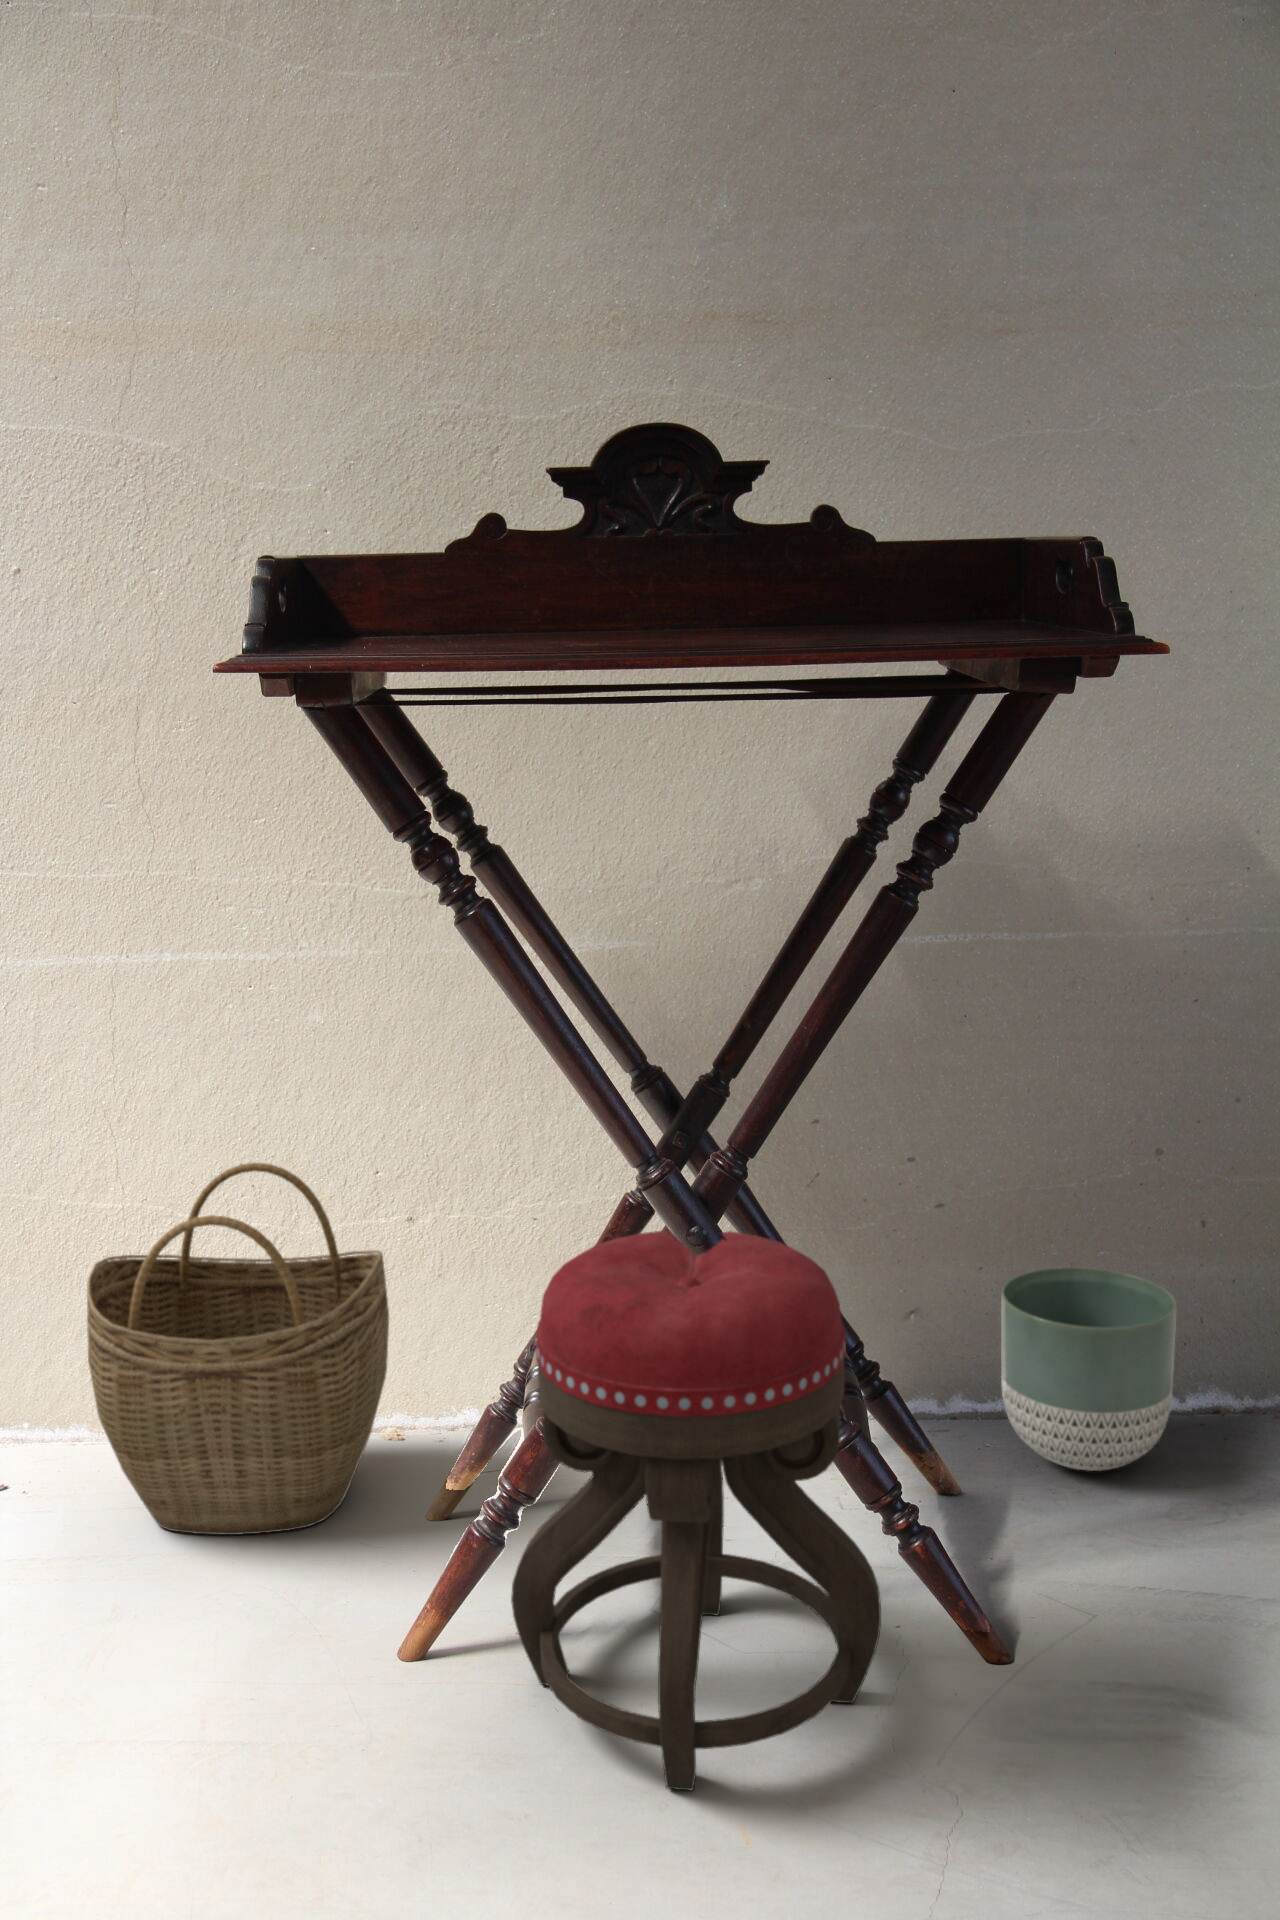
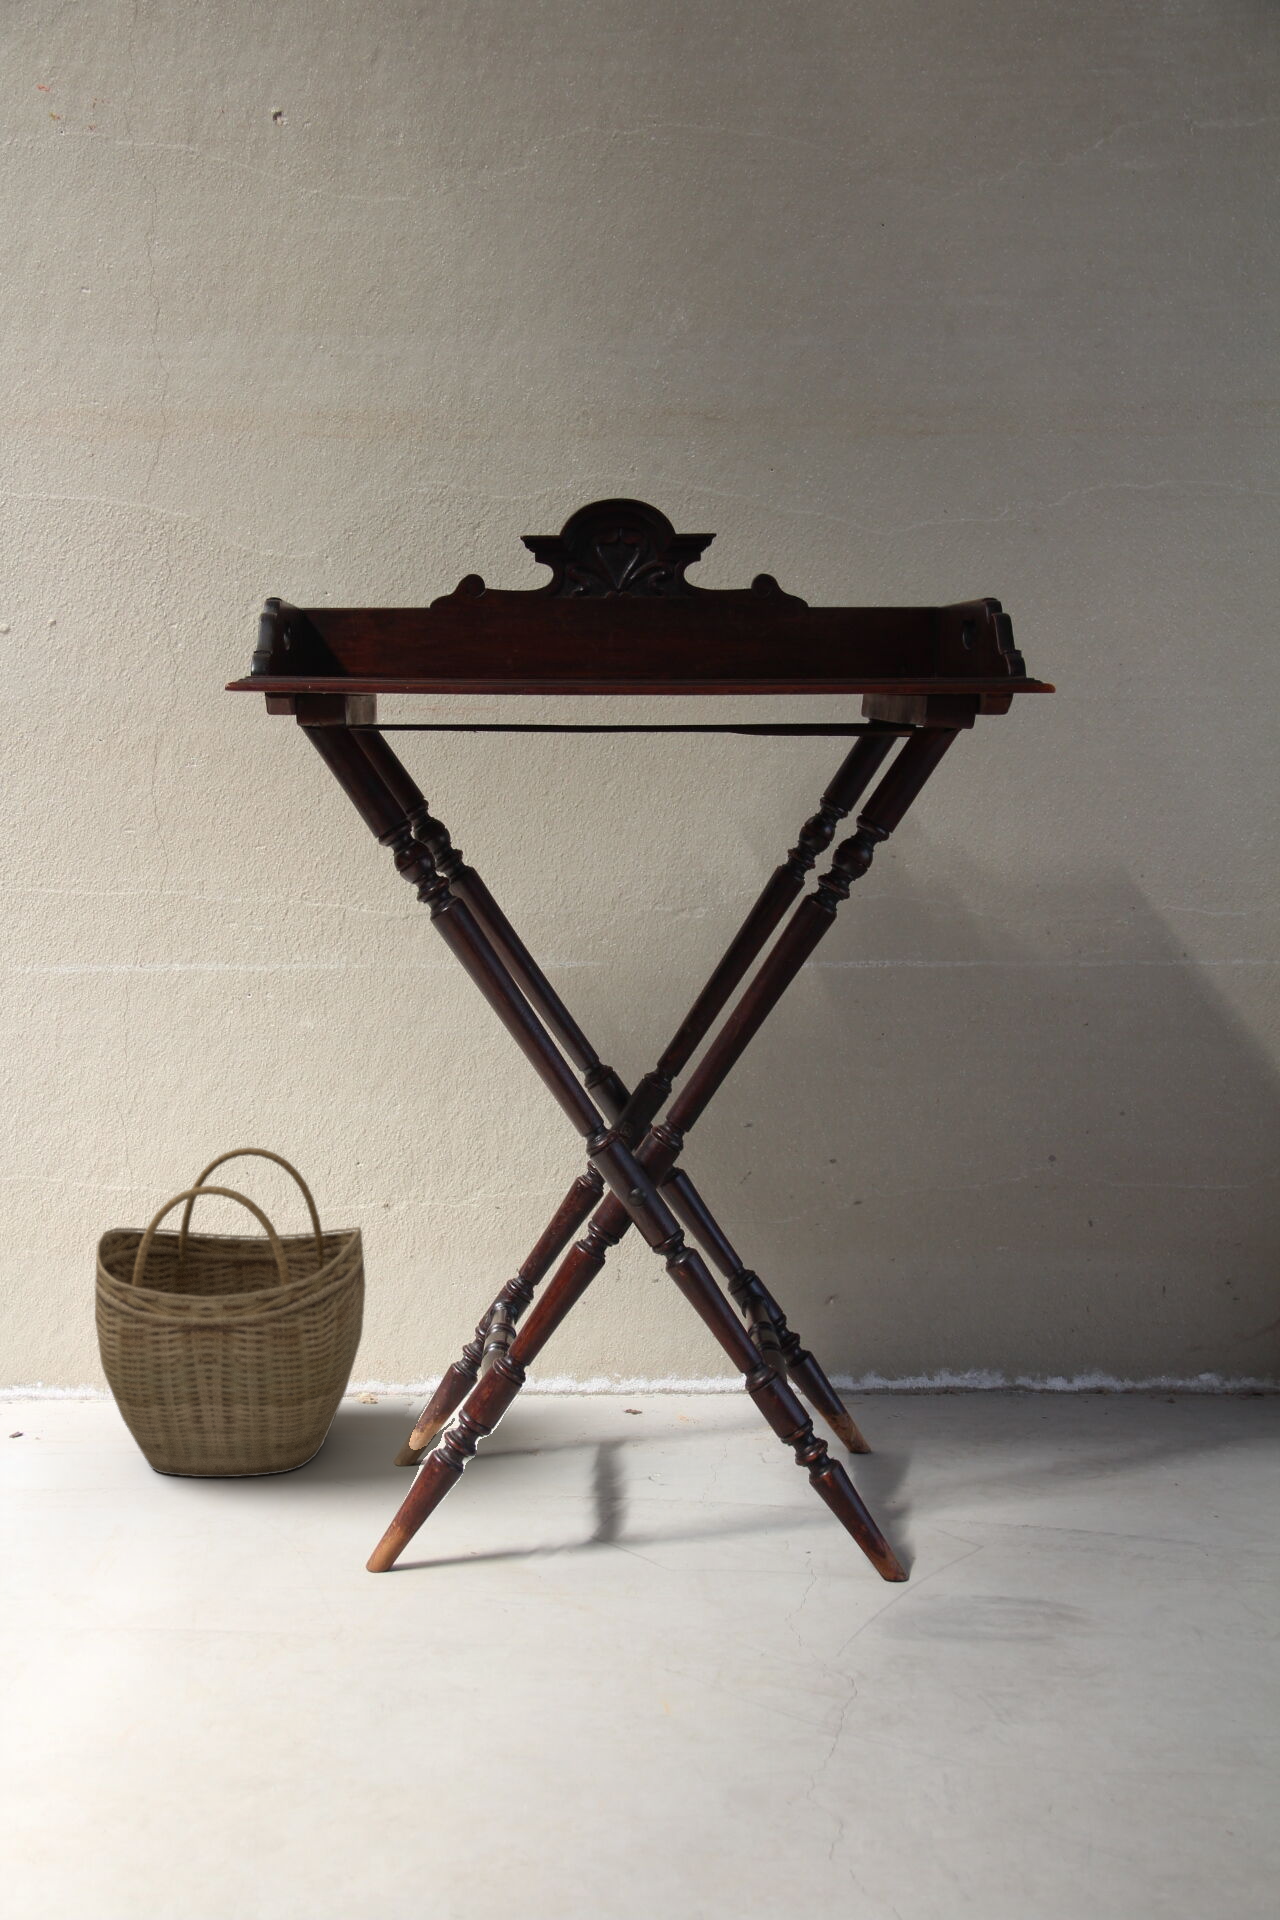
ottoman: present [511,1230,881,1791] -> none [466,1196,792,1682]
planter: present [1001,1267,1176,1471] -> none [909,1256,1062,1434]

